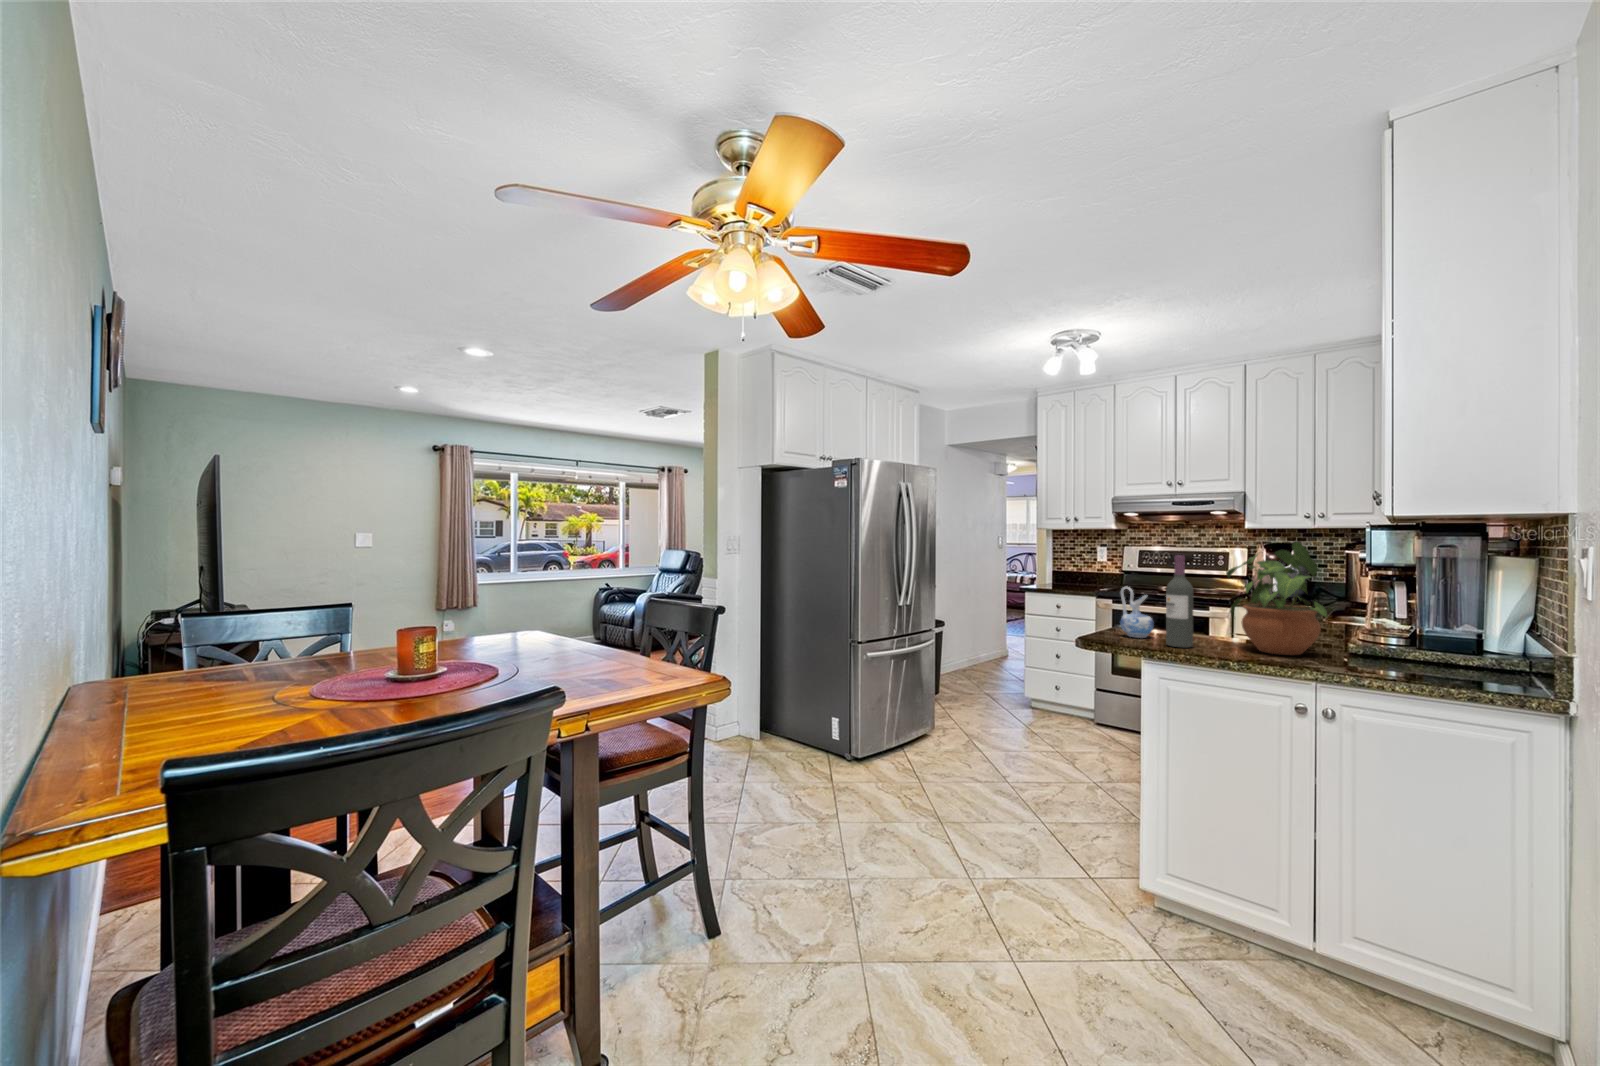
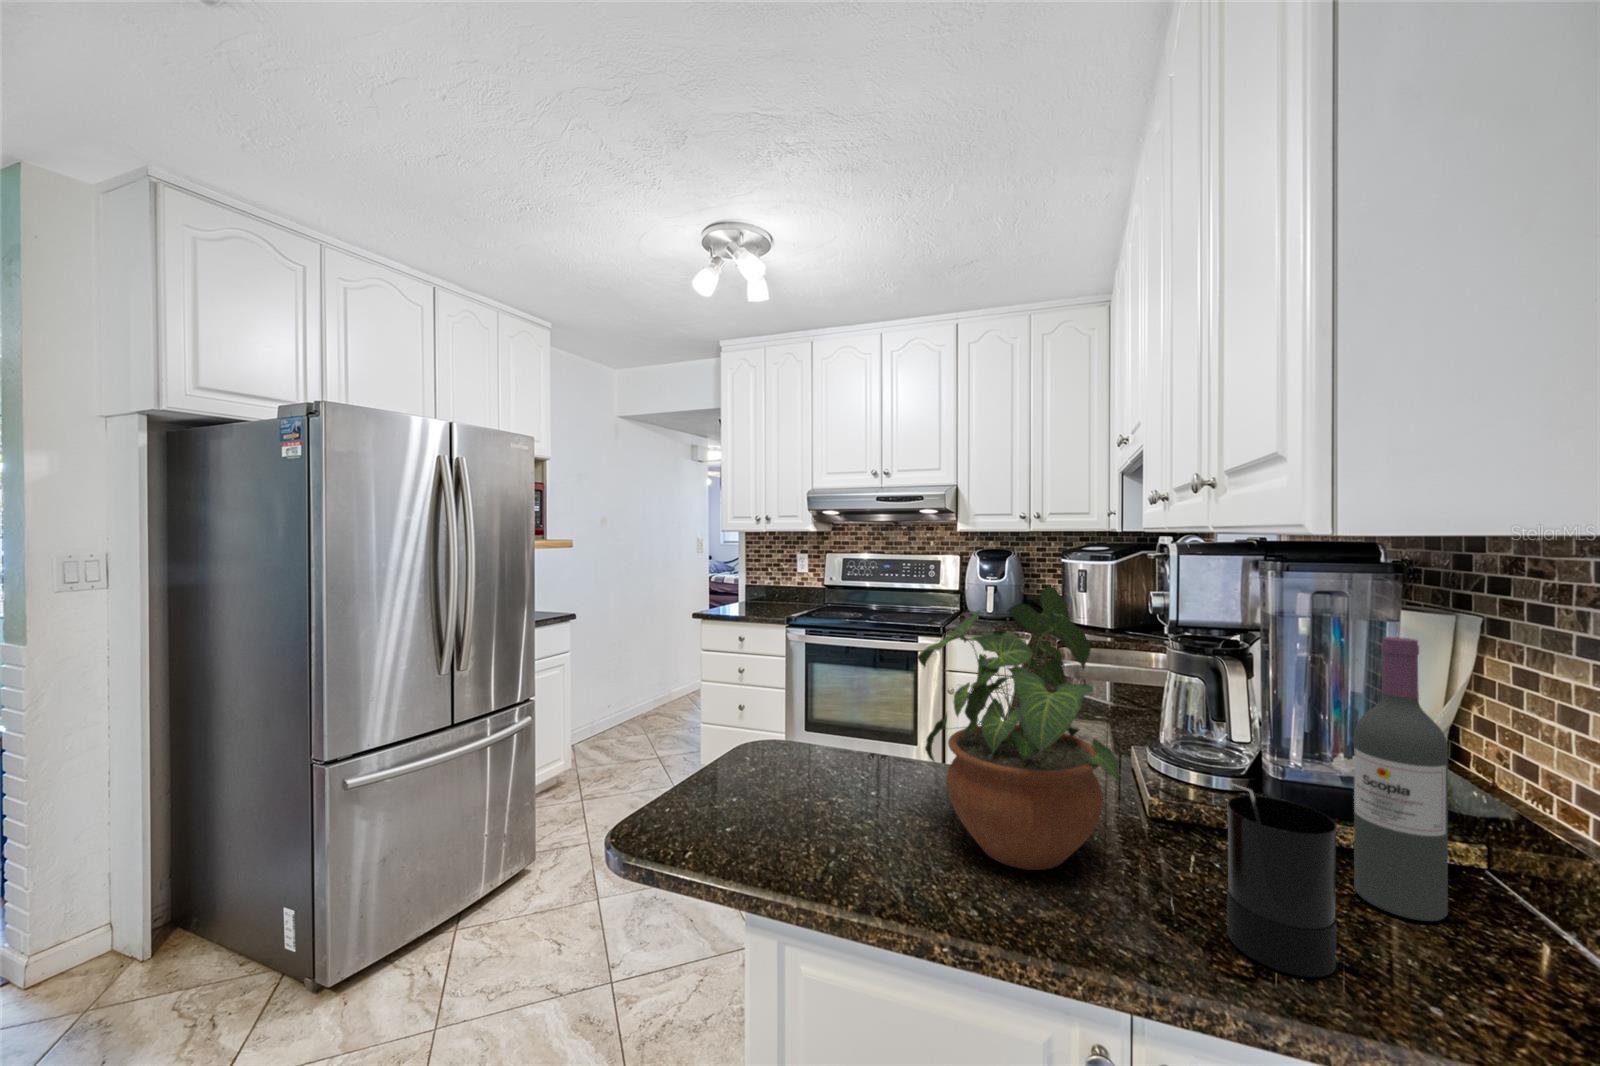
wine bottle: present [1166,555,1193,648] -> present [1354,637,1448,921]
ceramic pitcher: present [1120,587,1154,638] -> none [723,680,787,797]
candle: none [1369,611,1414,672] -> present [1224,781,1337,977]

